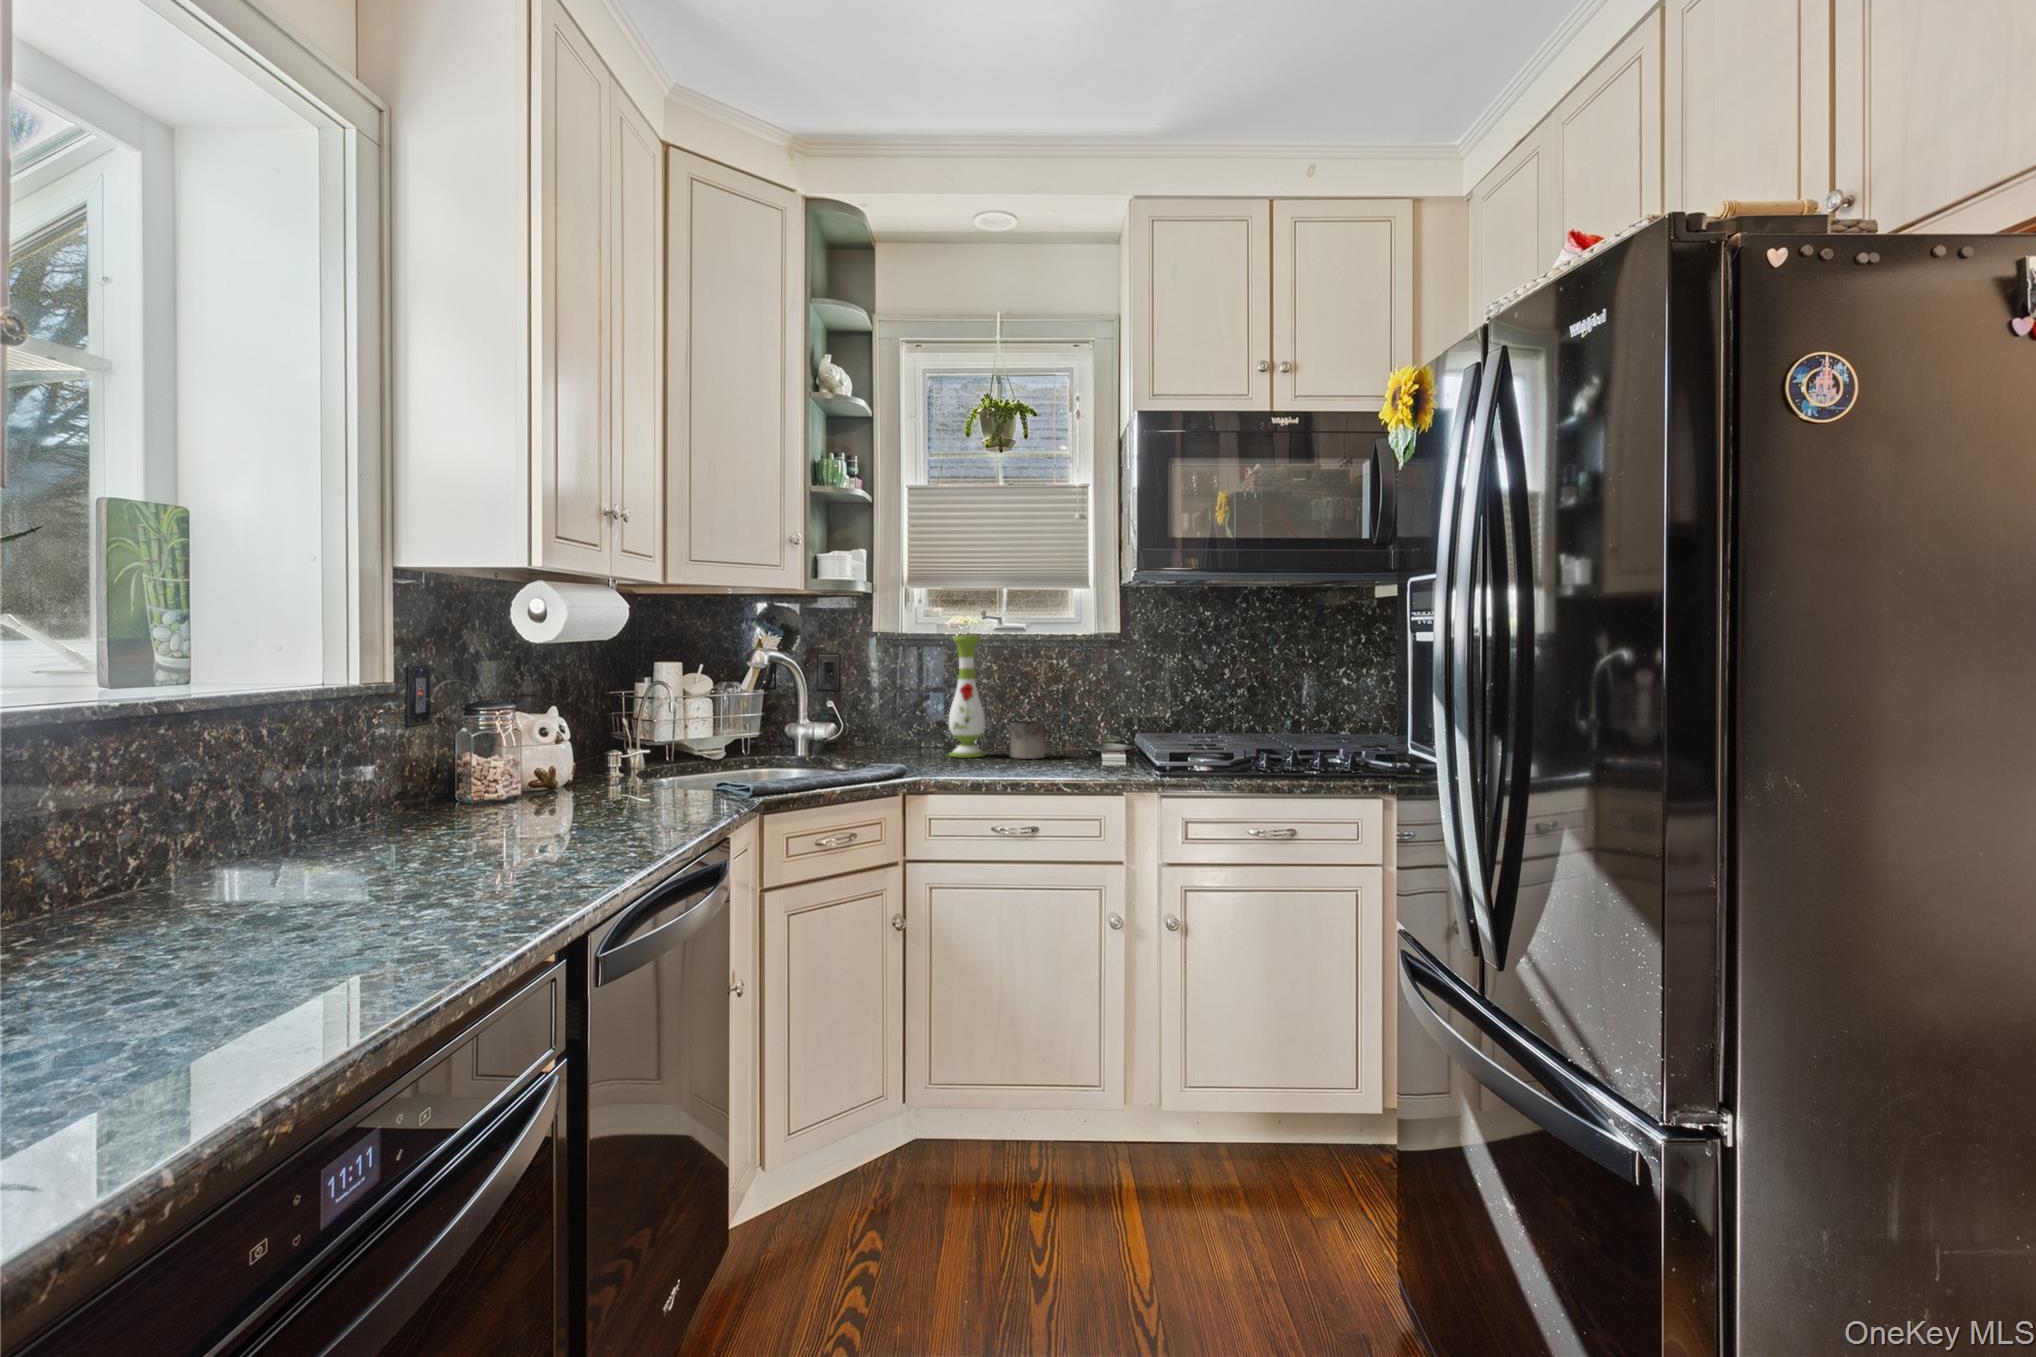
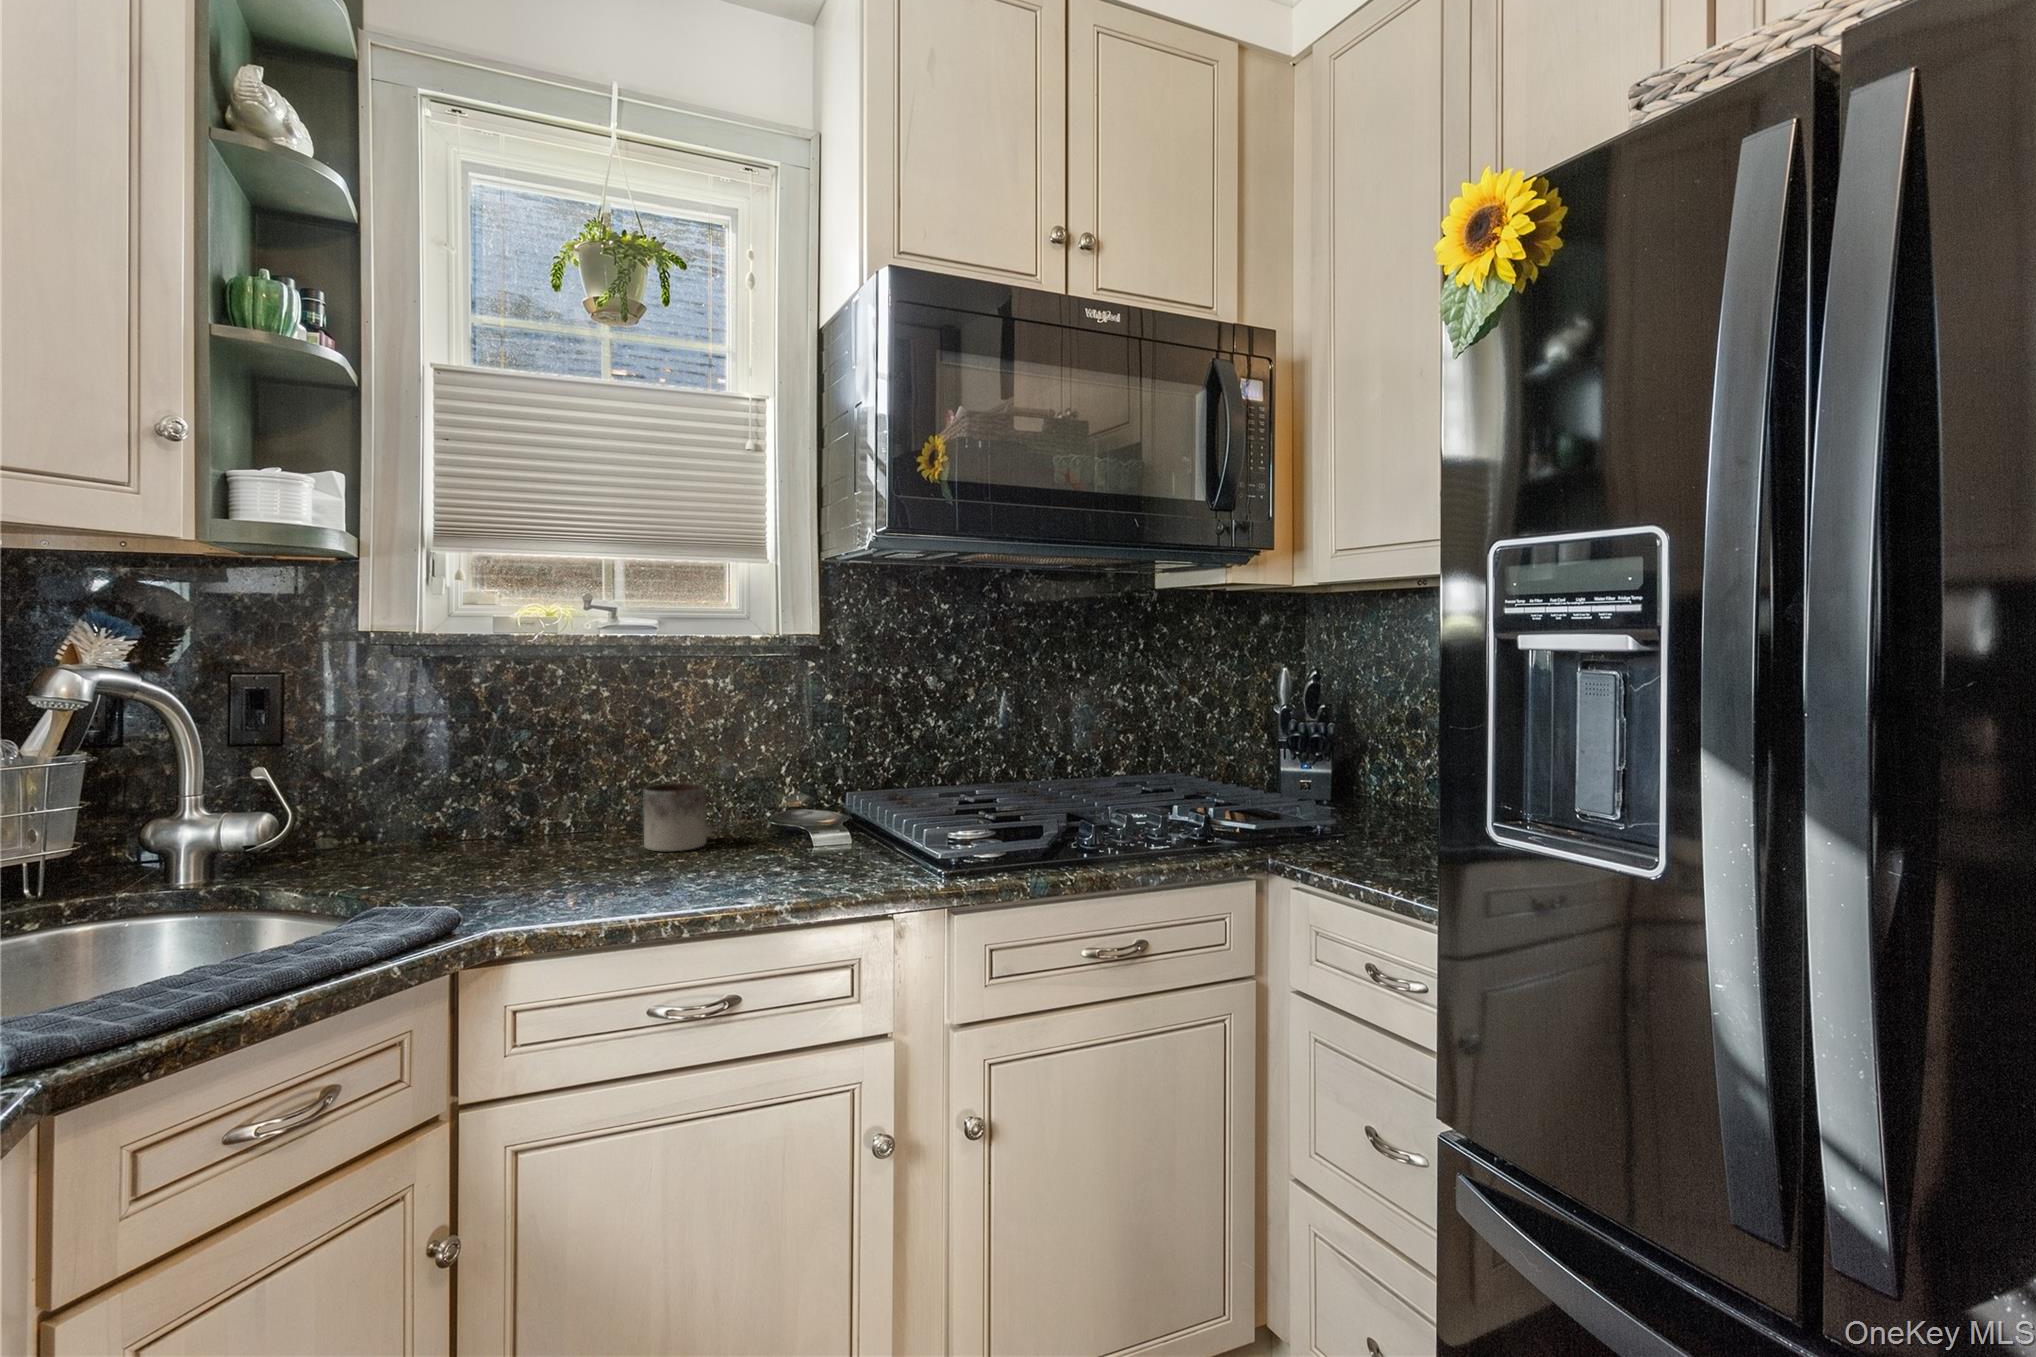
vase: present [949,636,985,758] -> none [523,639,597,858]

